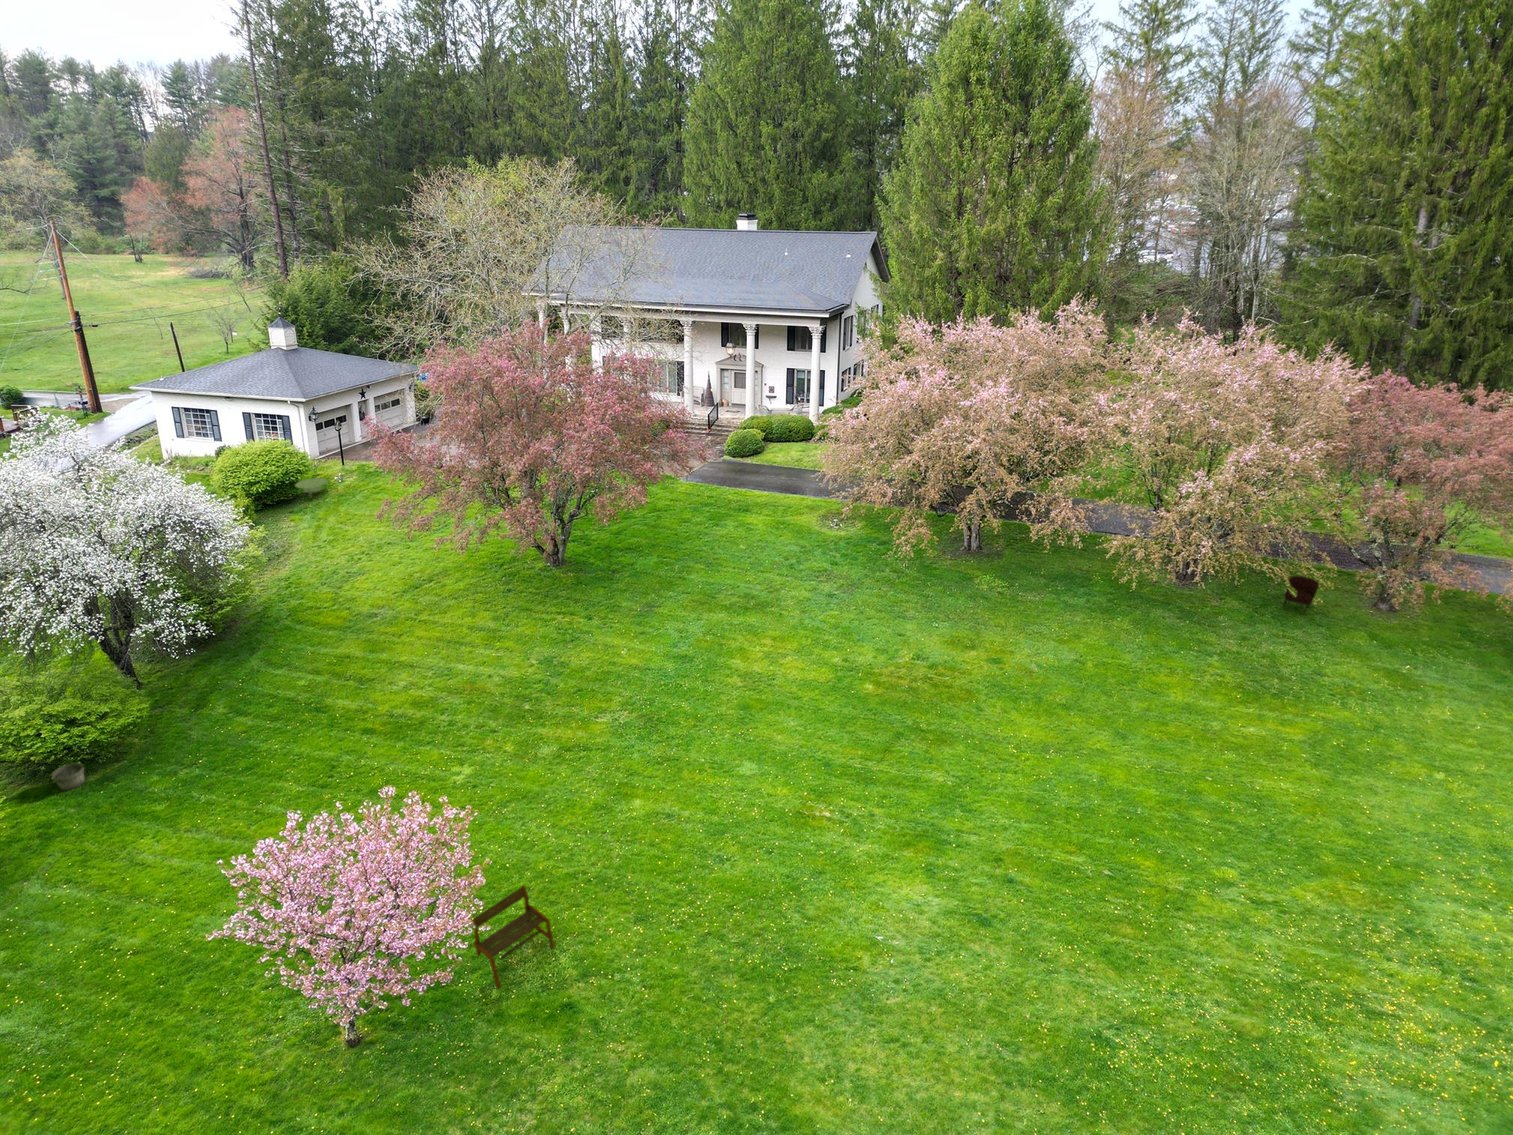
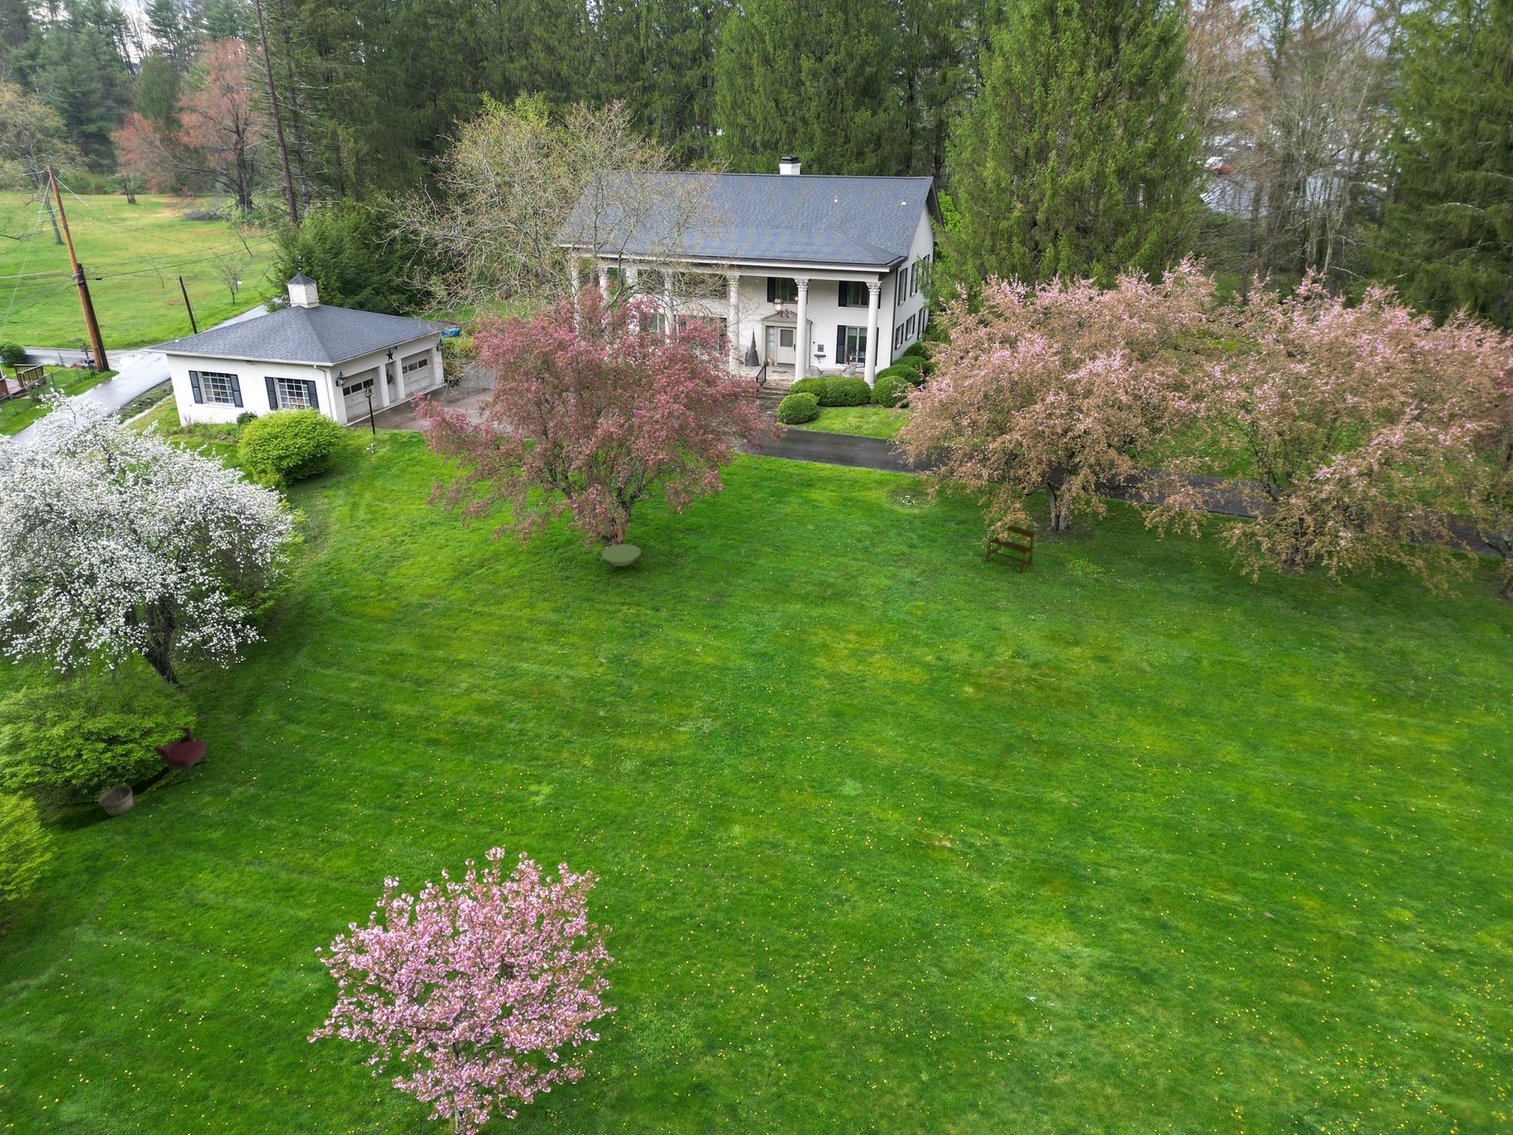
round table: present [295,478,328,499] -> present [602,544,641,573]
chair: present [1283,576,1319,614] -> present [154,726,209,779]
bench: present [473,885,554,988] -> present [986,525,1035,572]

